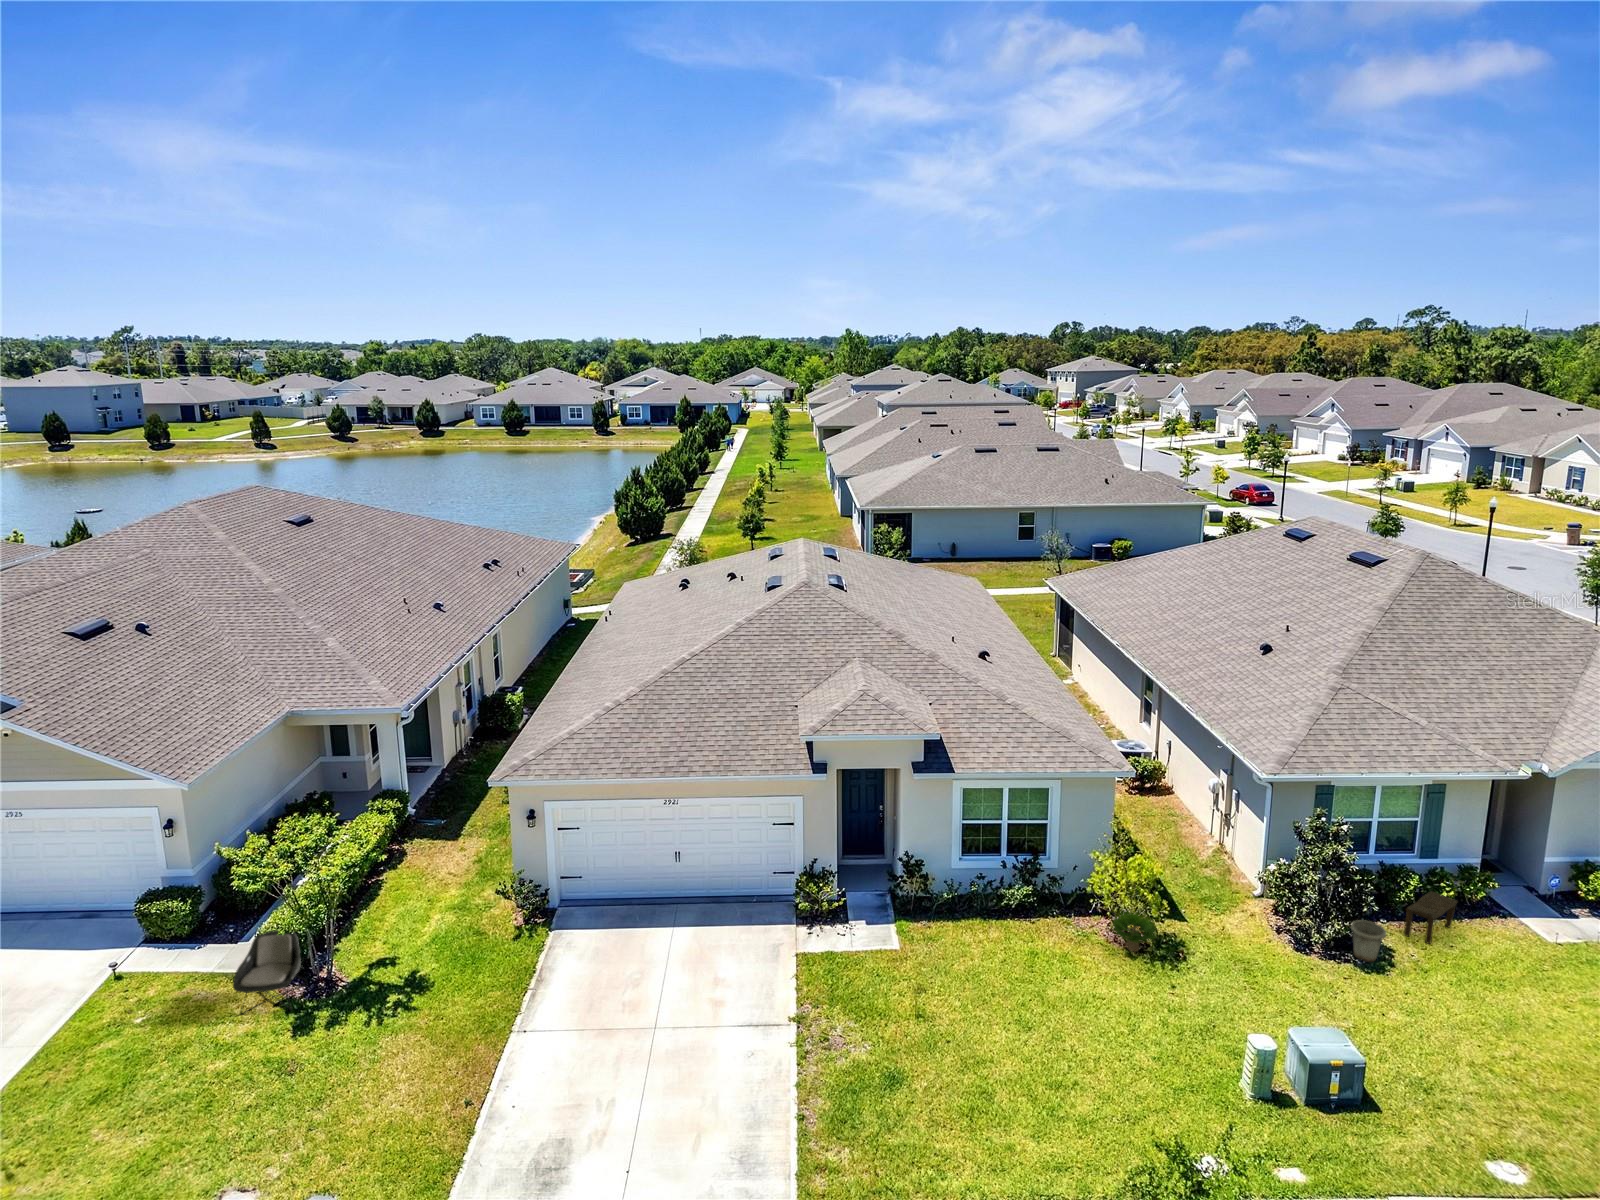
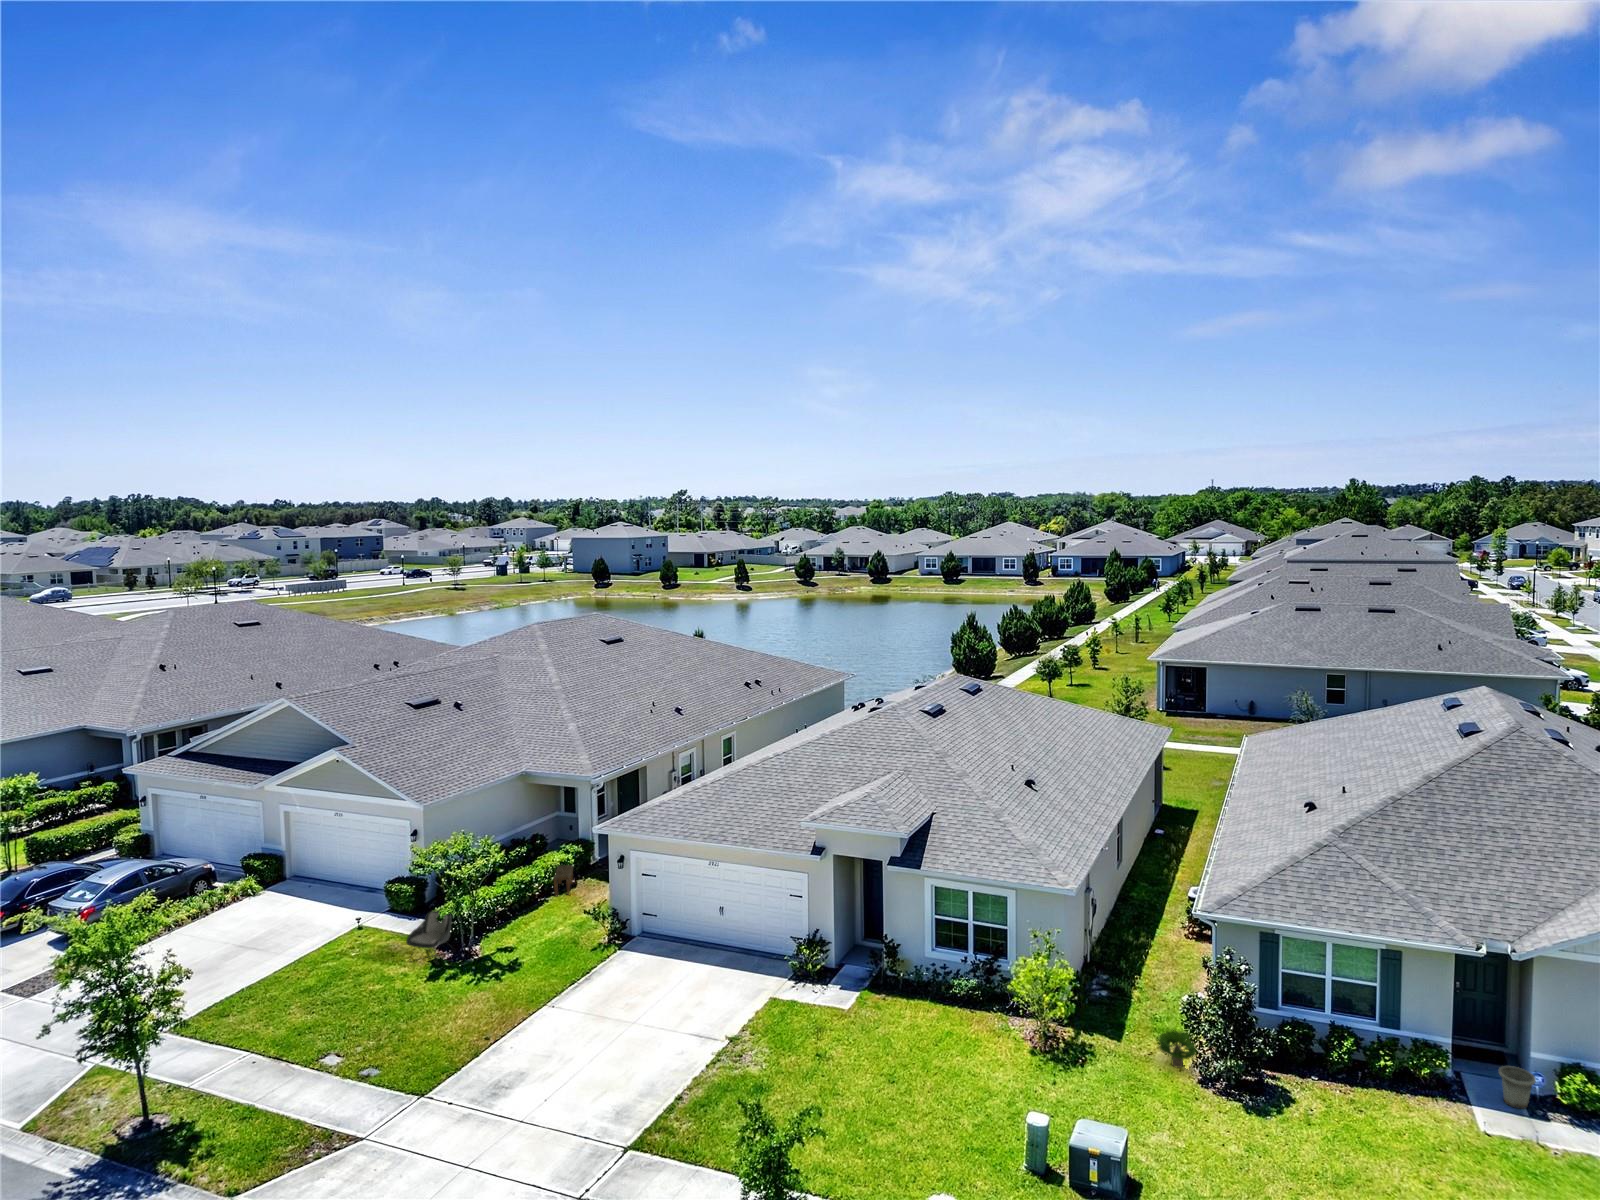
bench: present [1404,891,1457,944] -> present [553,865,573,896]
potted plant: present [1113,912,1157,951] -> present [1157,1029,1198,1068]
trash can: present [1351,920,1386,962] -> present [1499,1066,1536,1109]

